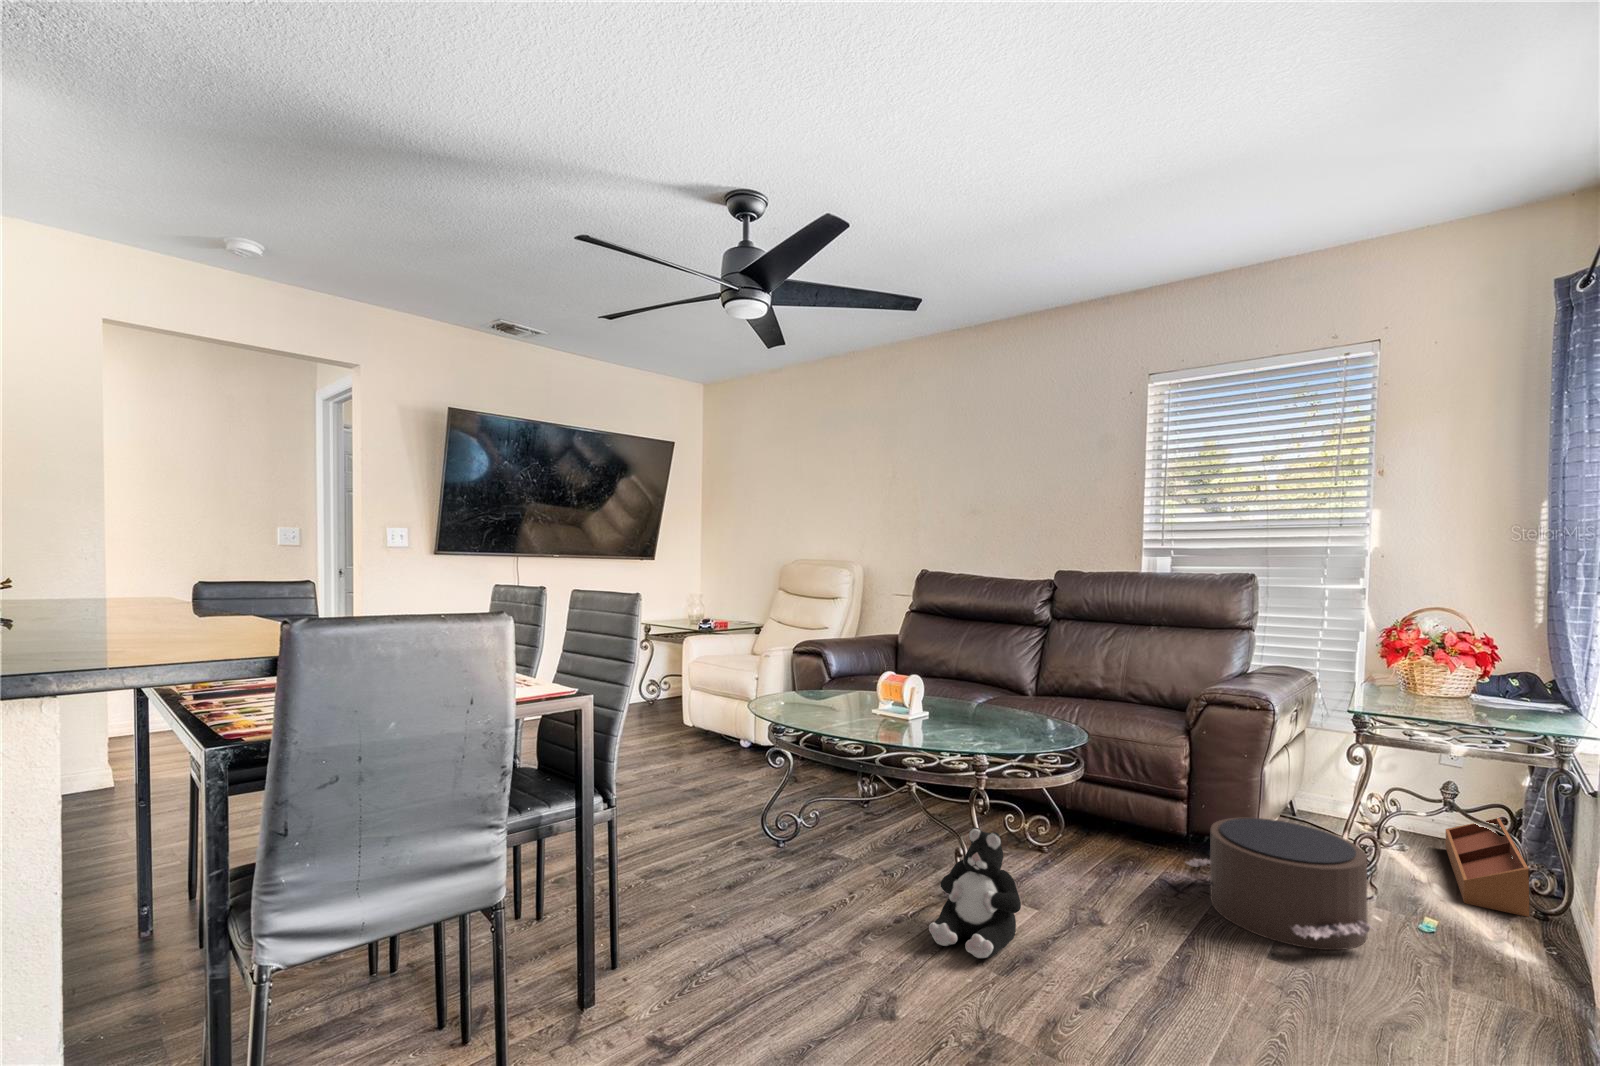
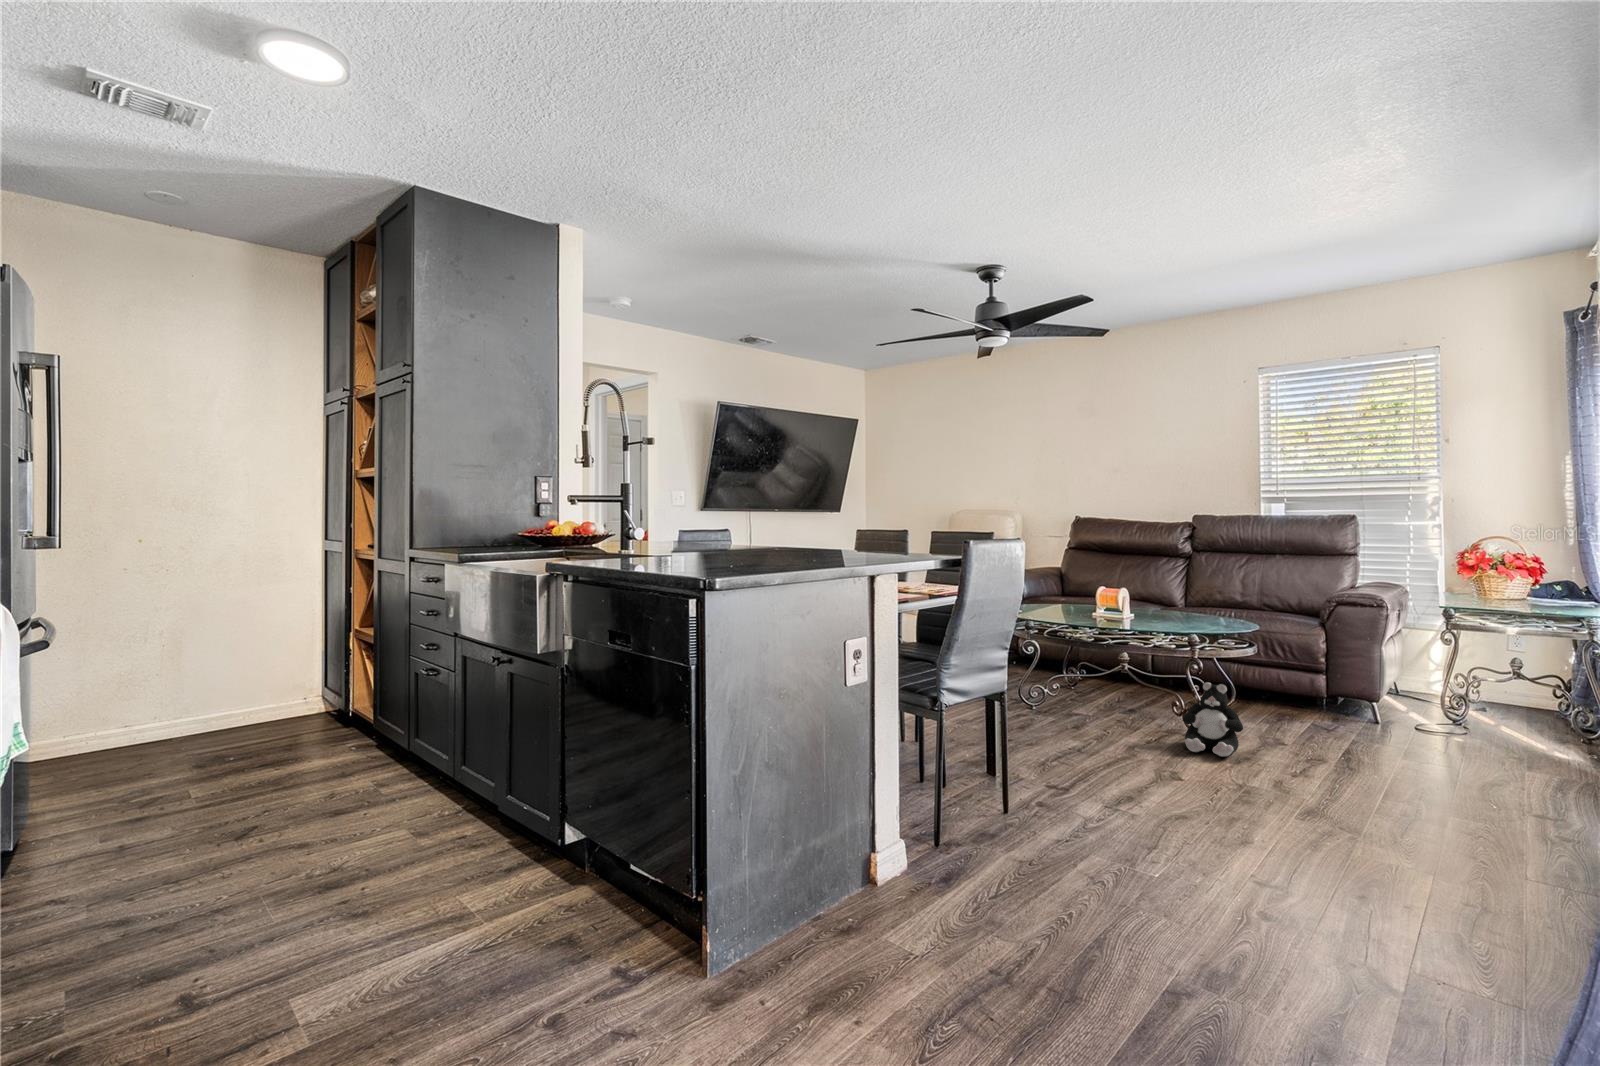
pouf: present [1186,817,1379,950] -> none [1328,680,1471,752]
storage bin: present [1446,818,1530,917] -> none [1499,682,1565,737]

